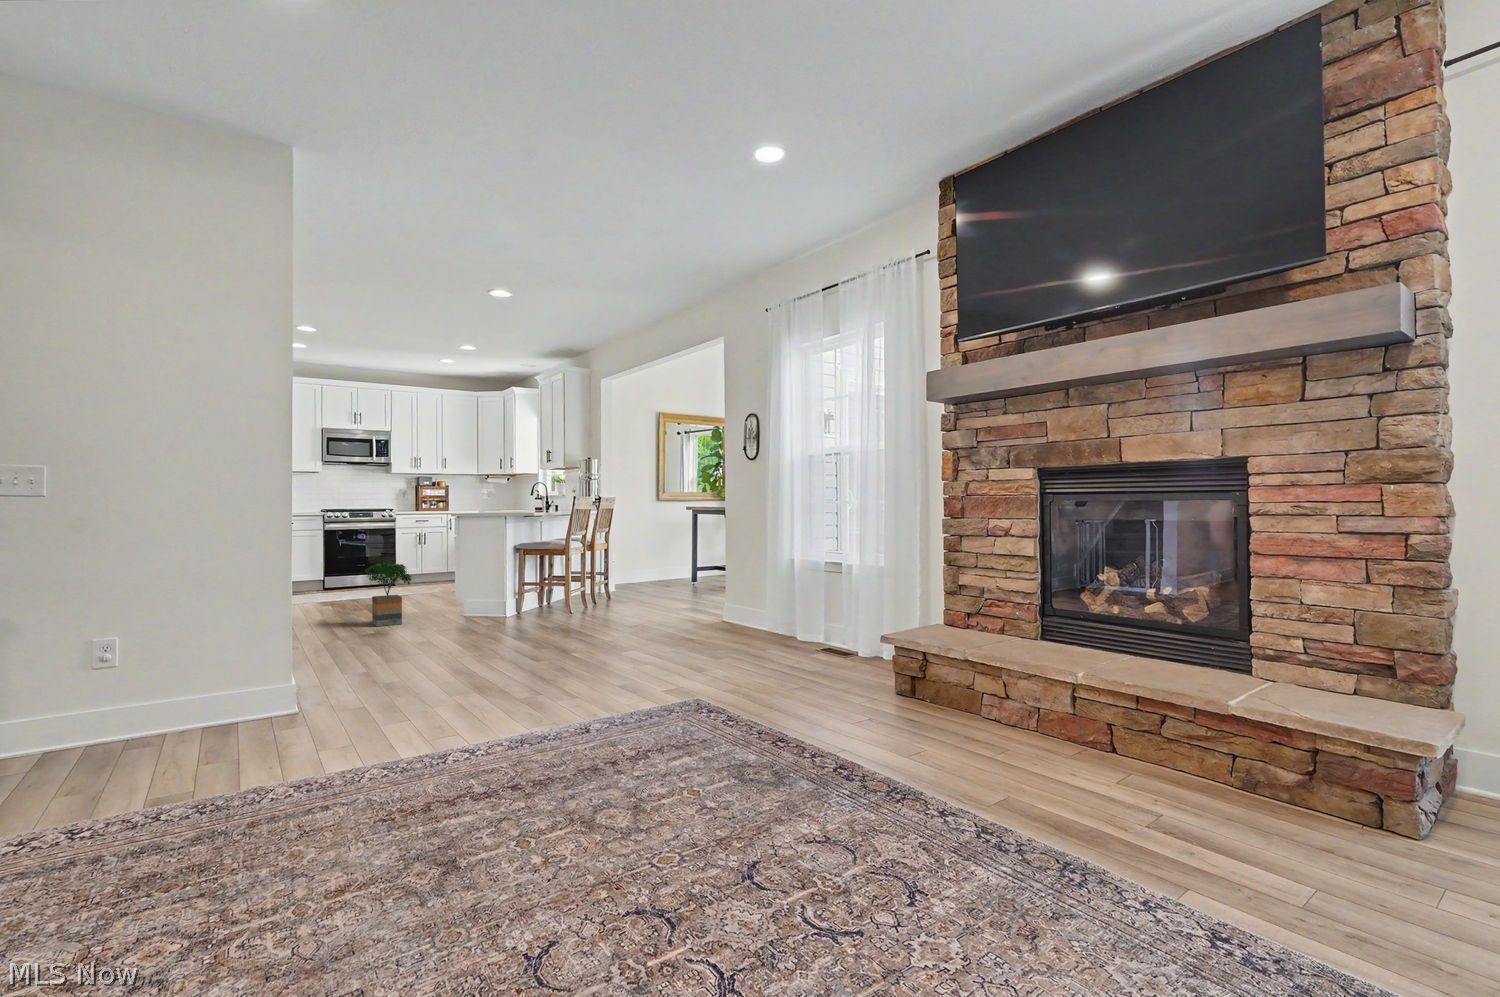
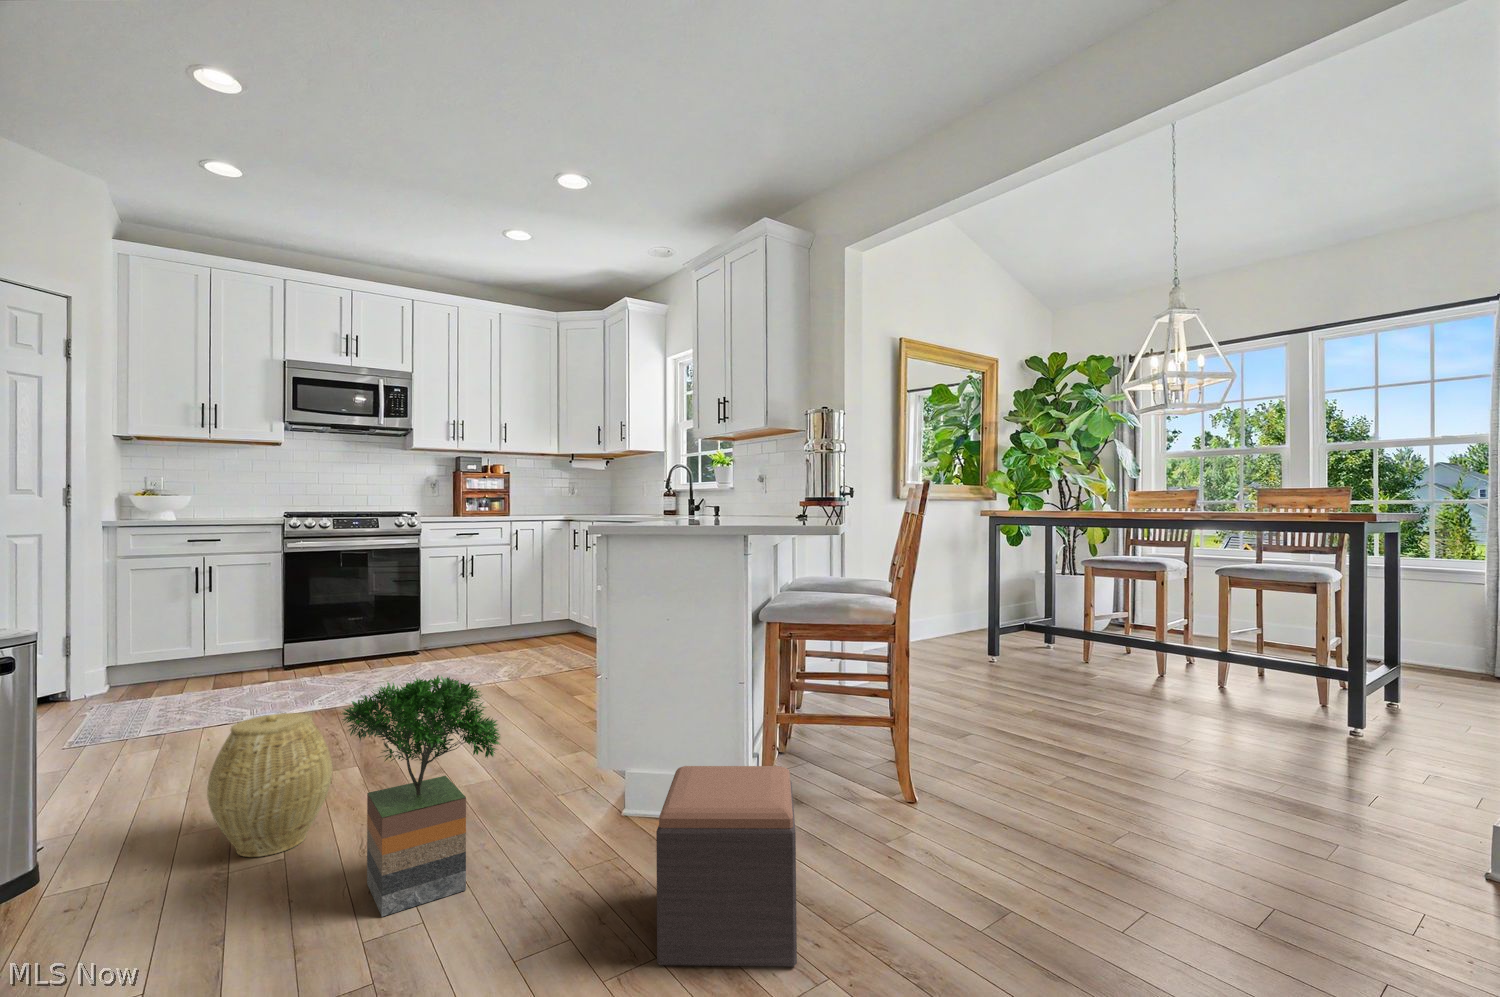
woven basket: none [321,578,360,621] -> present [207,713,332,857]
footstool: none [449,586,498,630] -> present [656,766,797,967]

